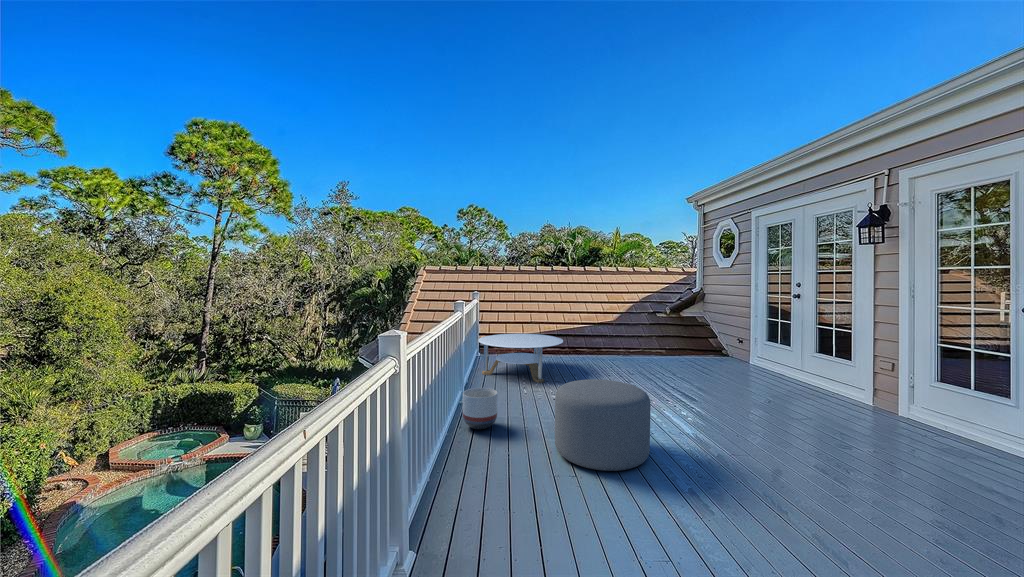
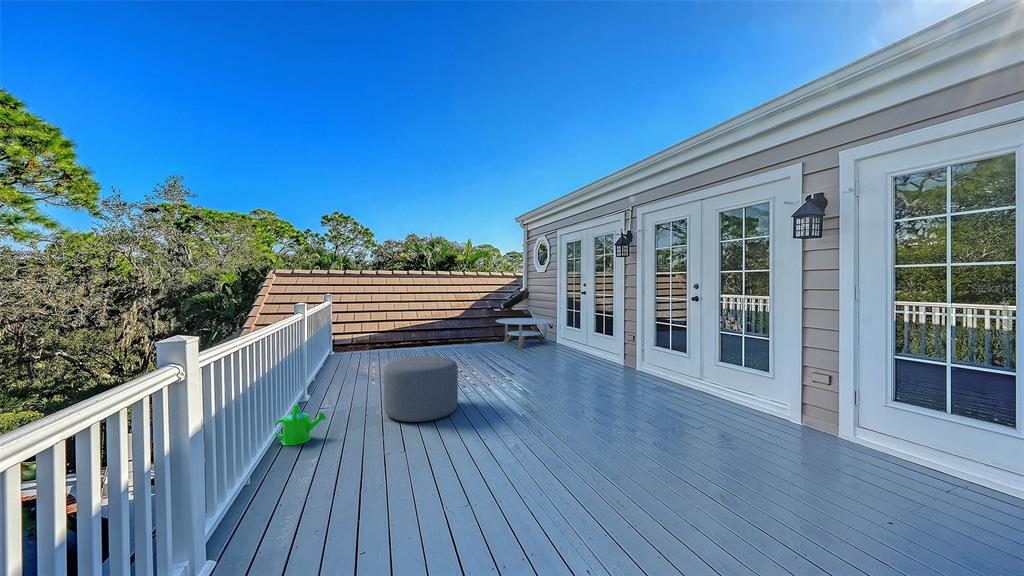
round table: present [478,334,563,383] -> present [496,318,553,348]
planter: present [463,388,498,429] -> none [305,372,338,407]
watering can: none [433,434,493,485] -> present [275,404,326,445]

